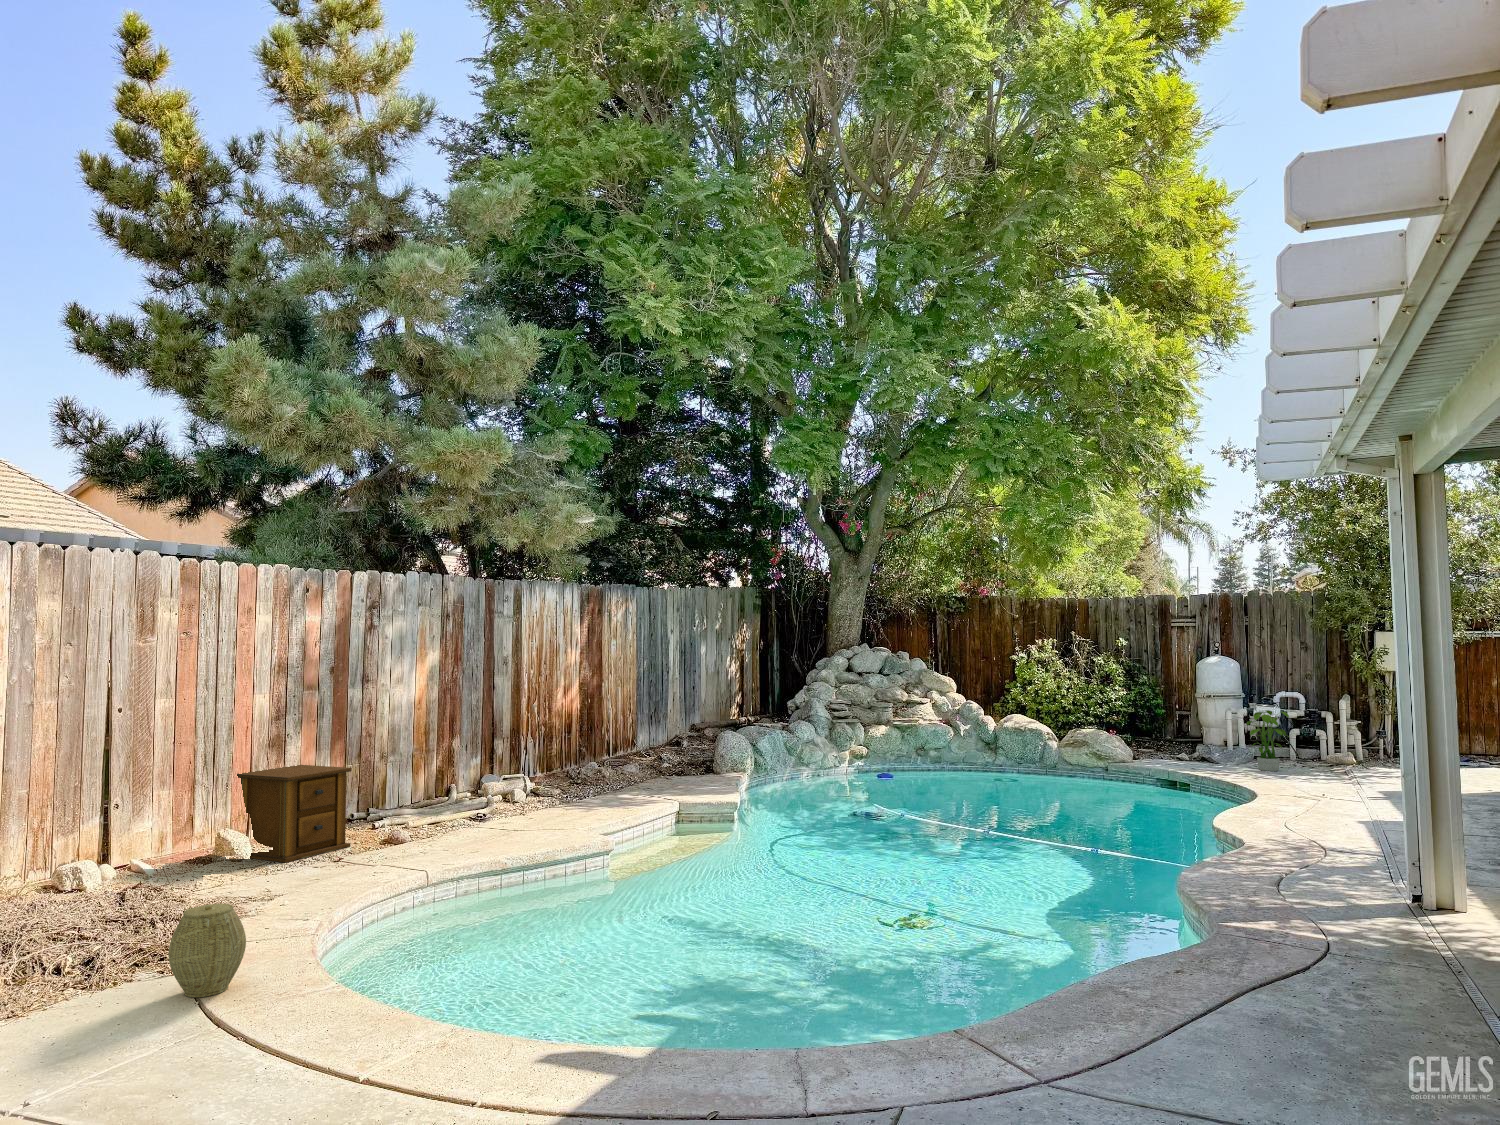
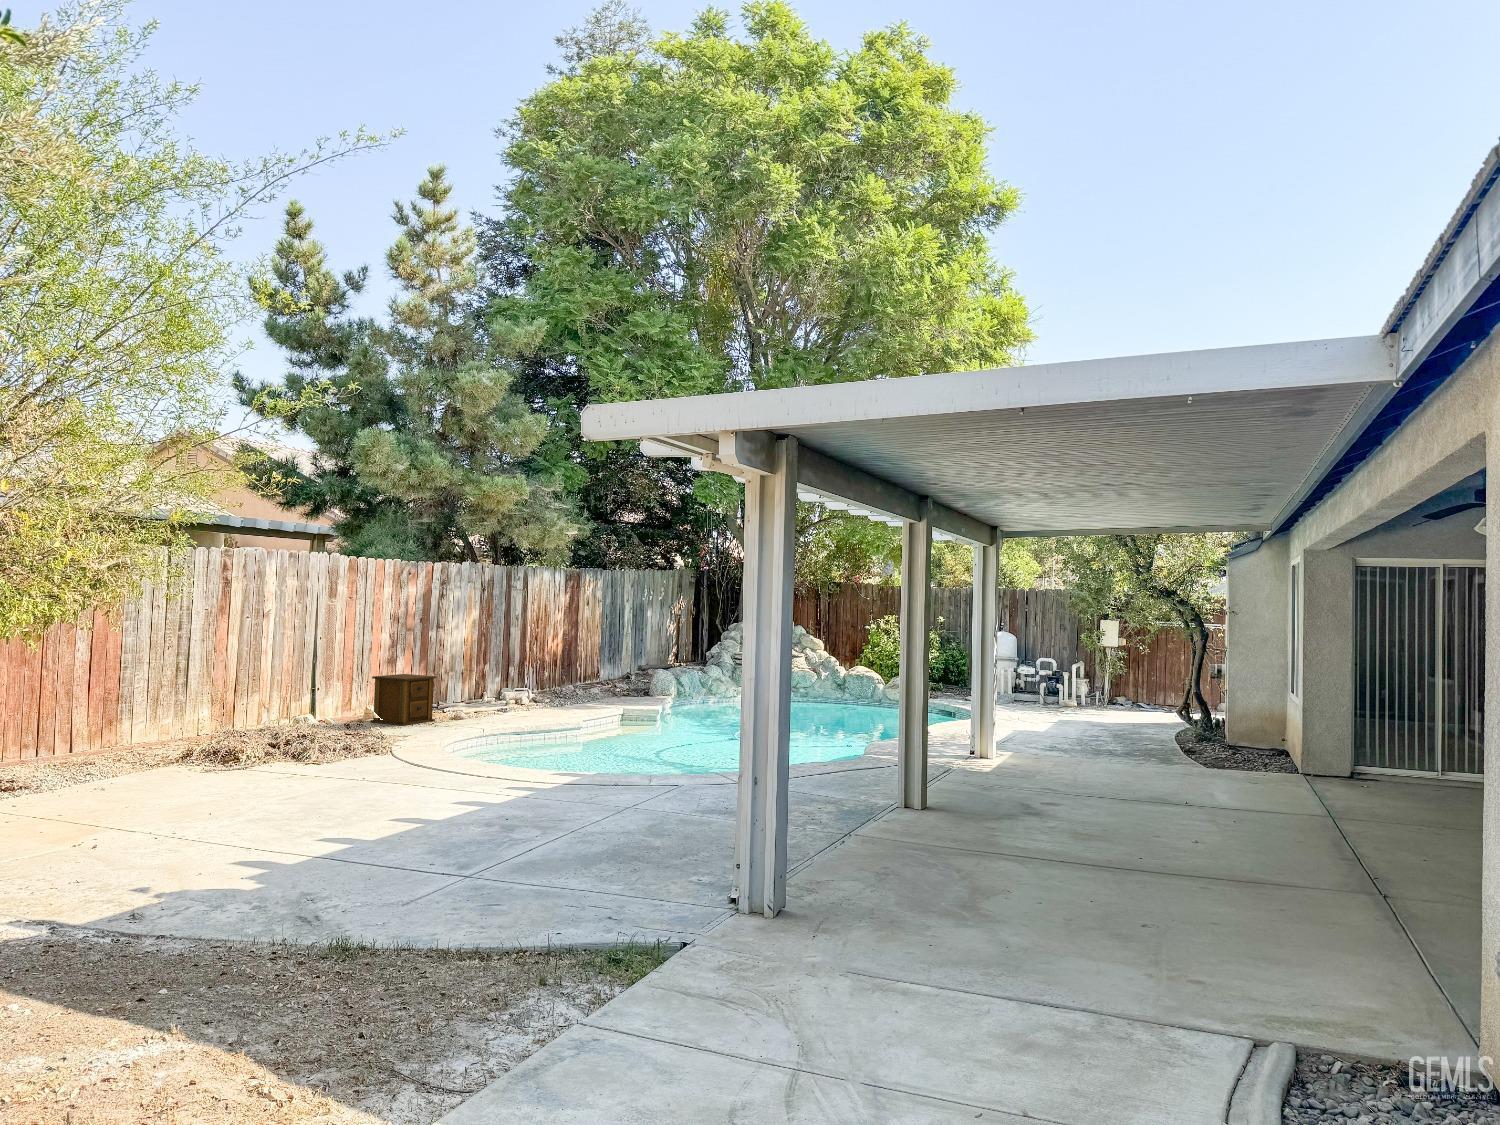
potted plant: present [1246,710,1289,771] -> none [1000,668,1025,708]
woven basket: present [168,904,246,997] -> none [394,723,426,762]

